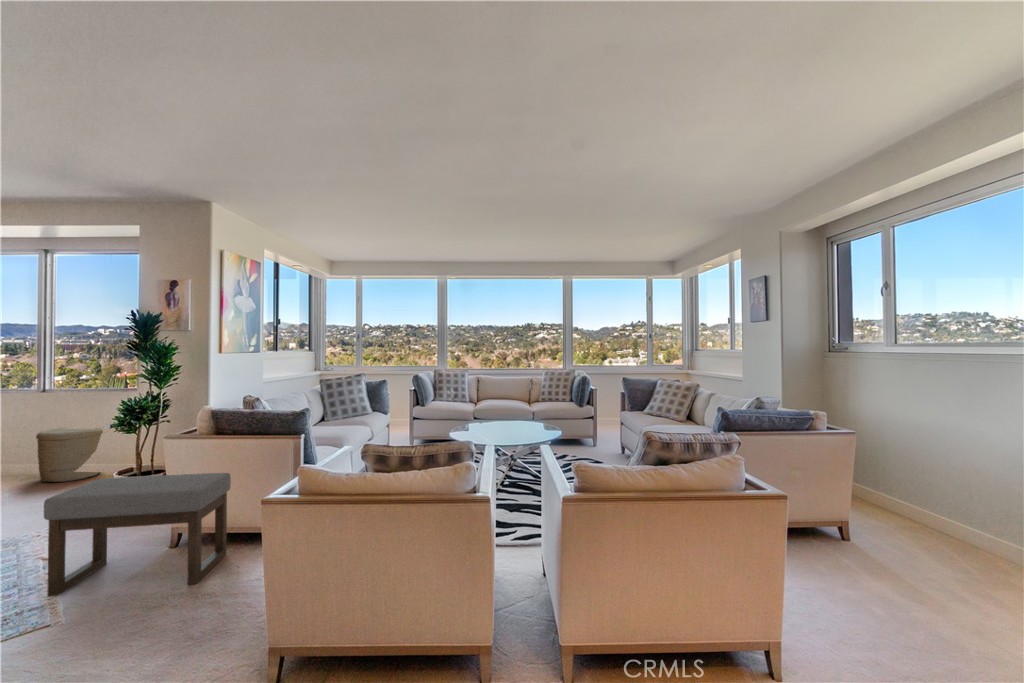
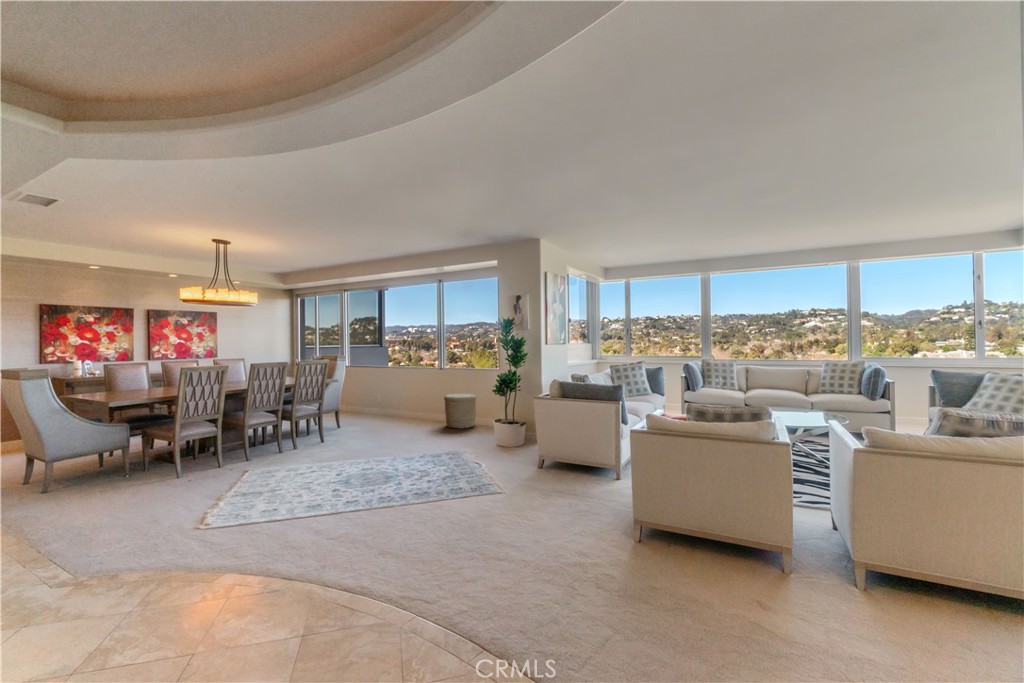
ottoman: present [44,473,231,596] -> none [506,428,596,503]

